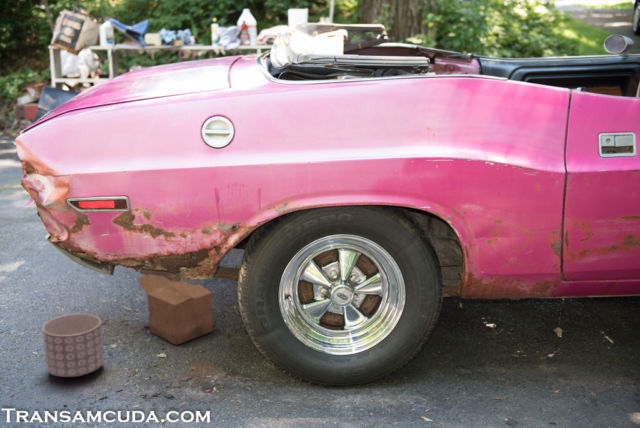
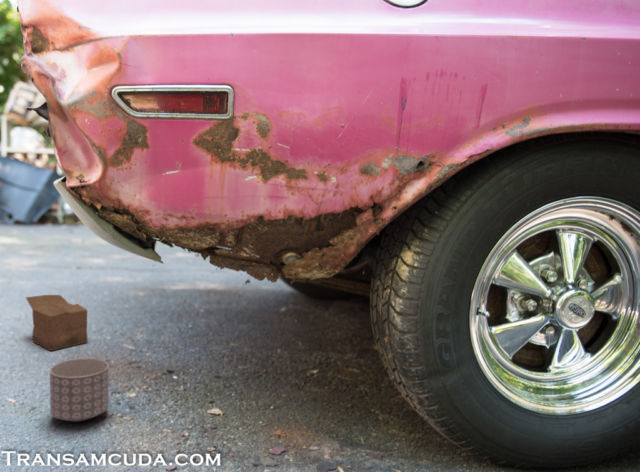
cardboard box: present [138,276,213,345] -> present [26,295,87,351]

